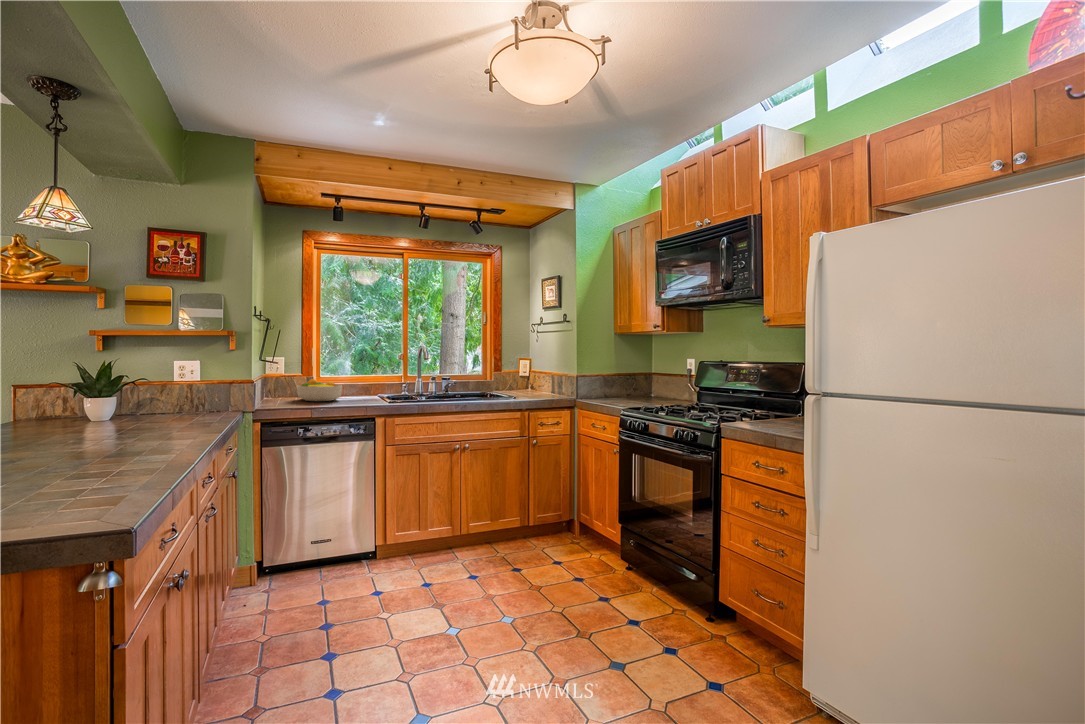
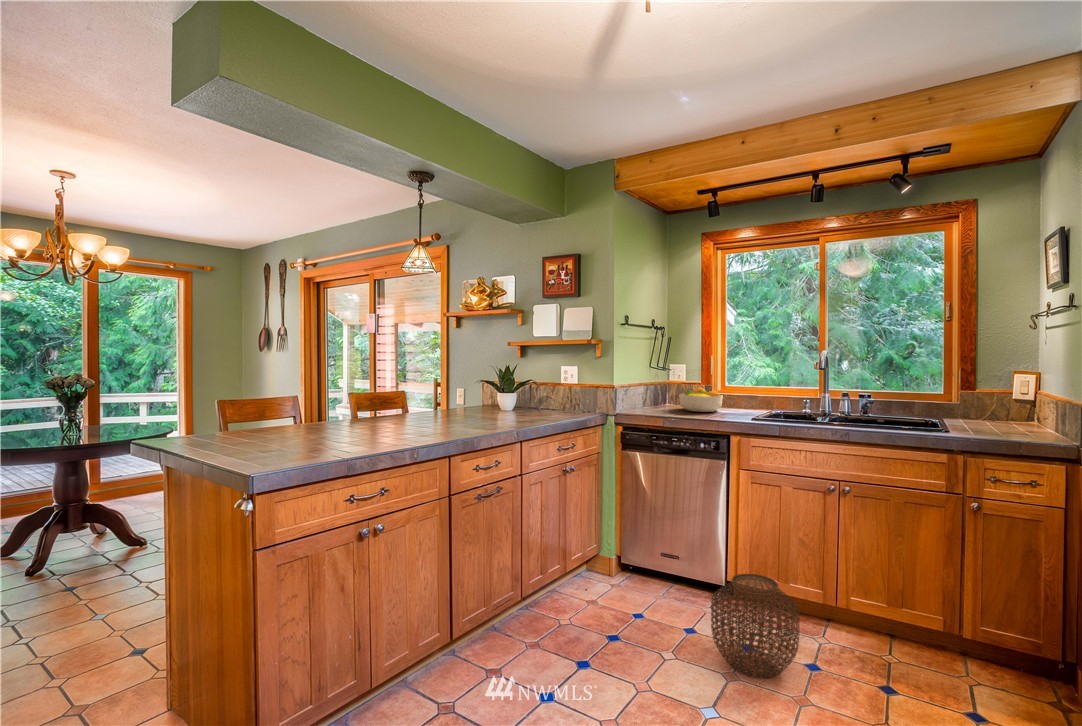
woven basket: none [410,521,476,600] -> present [711,574,800,678]

